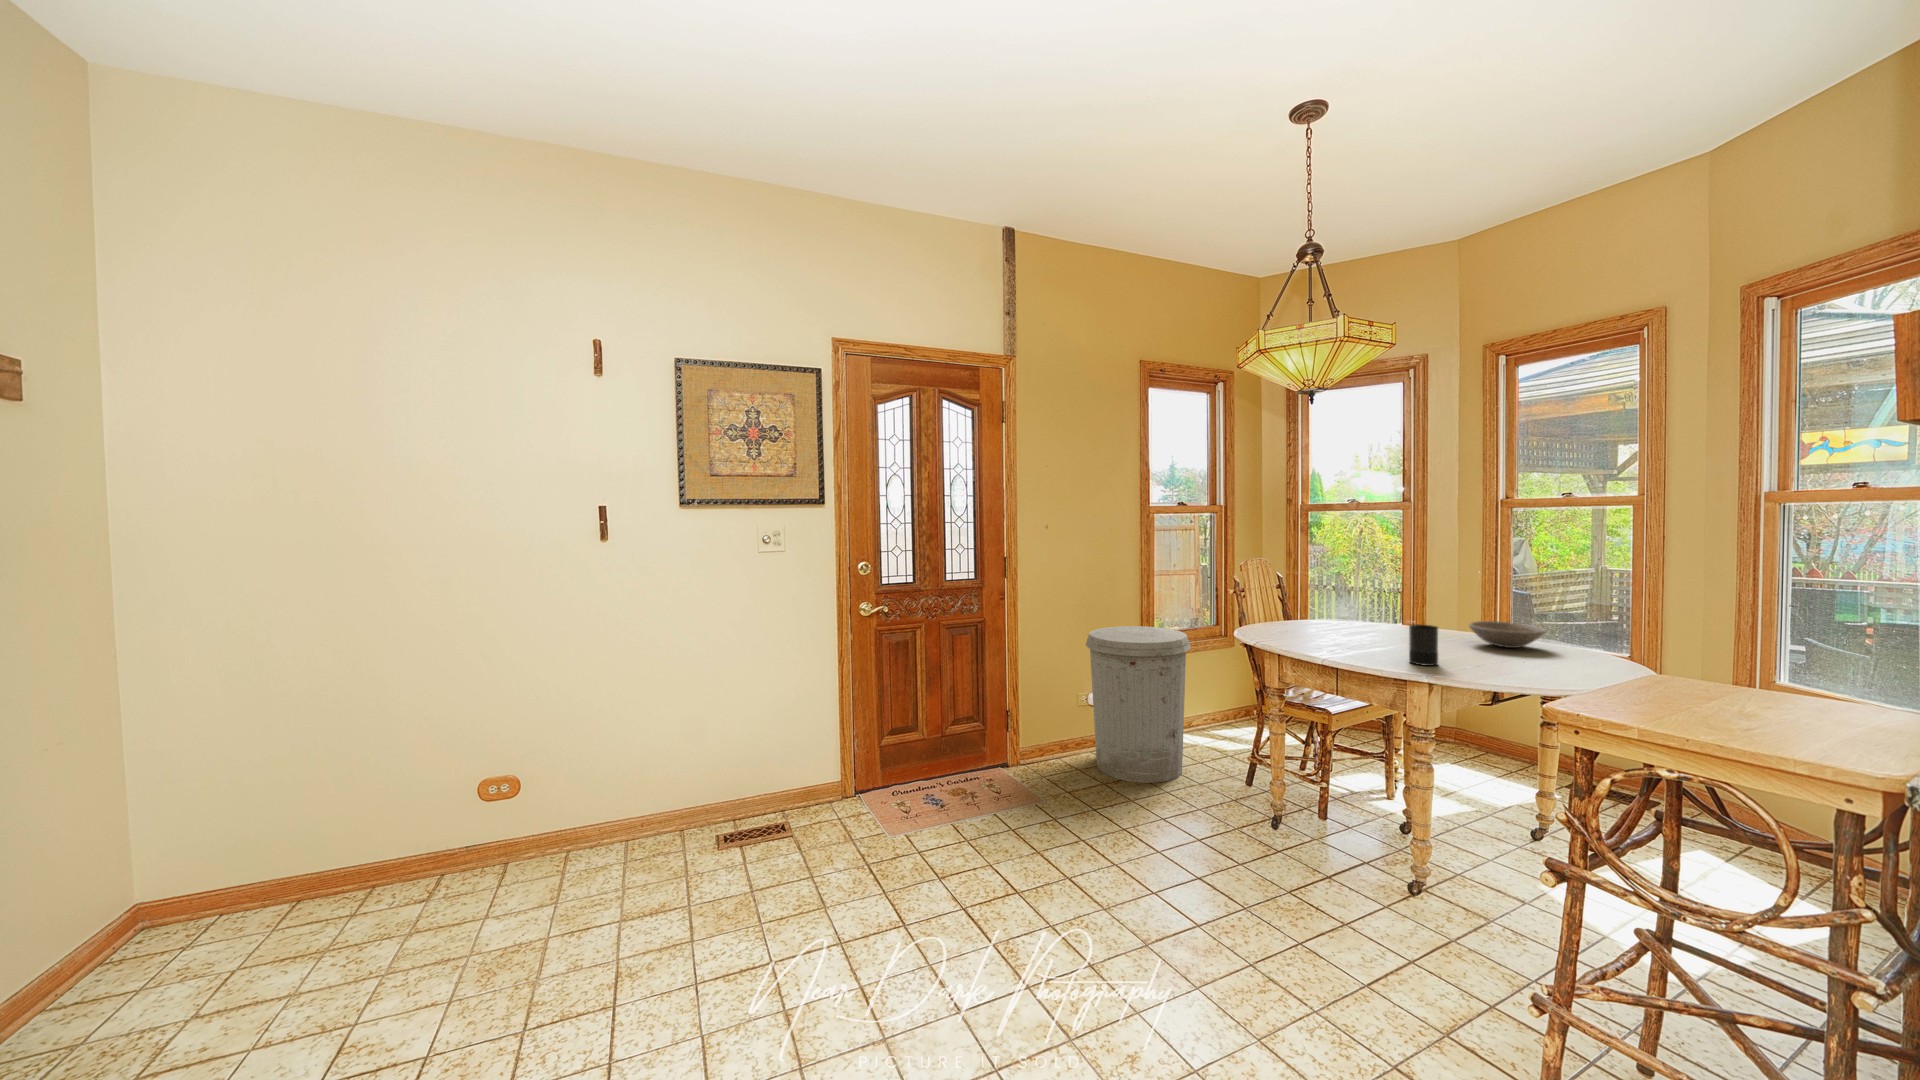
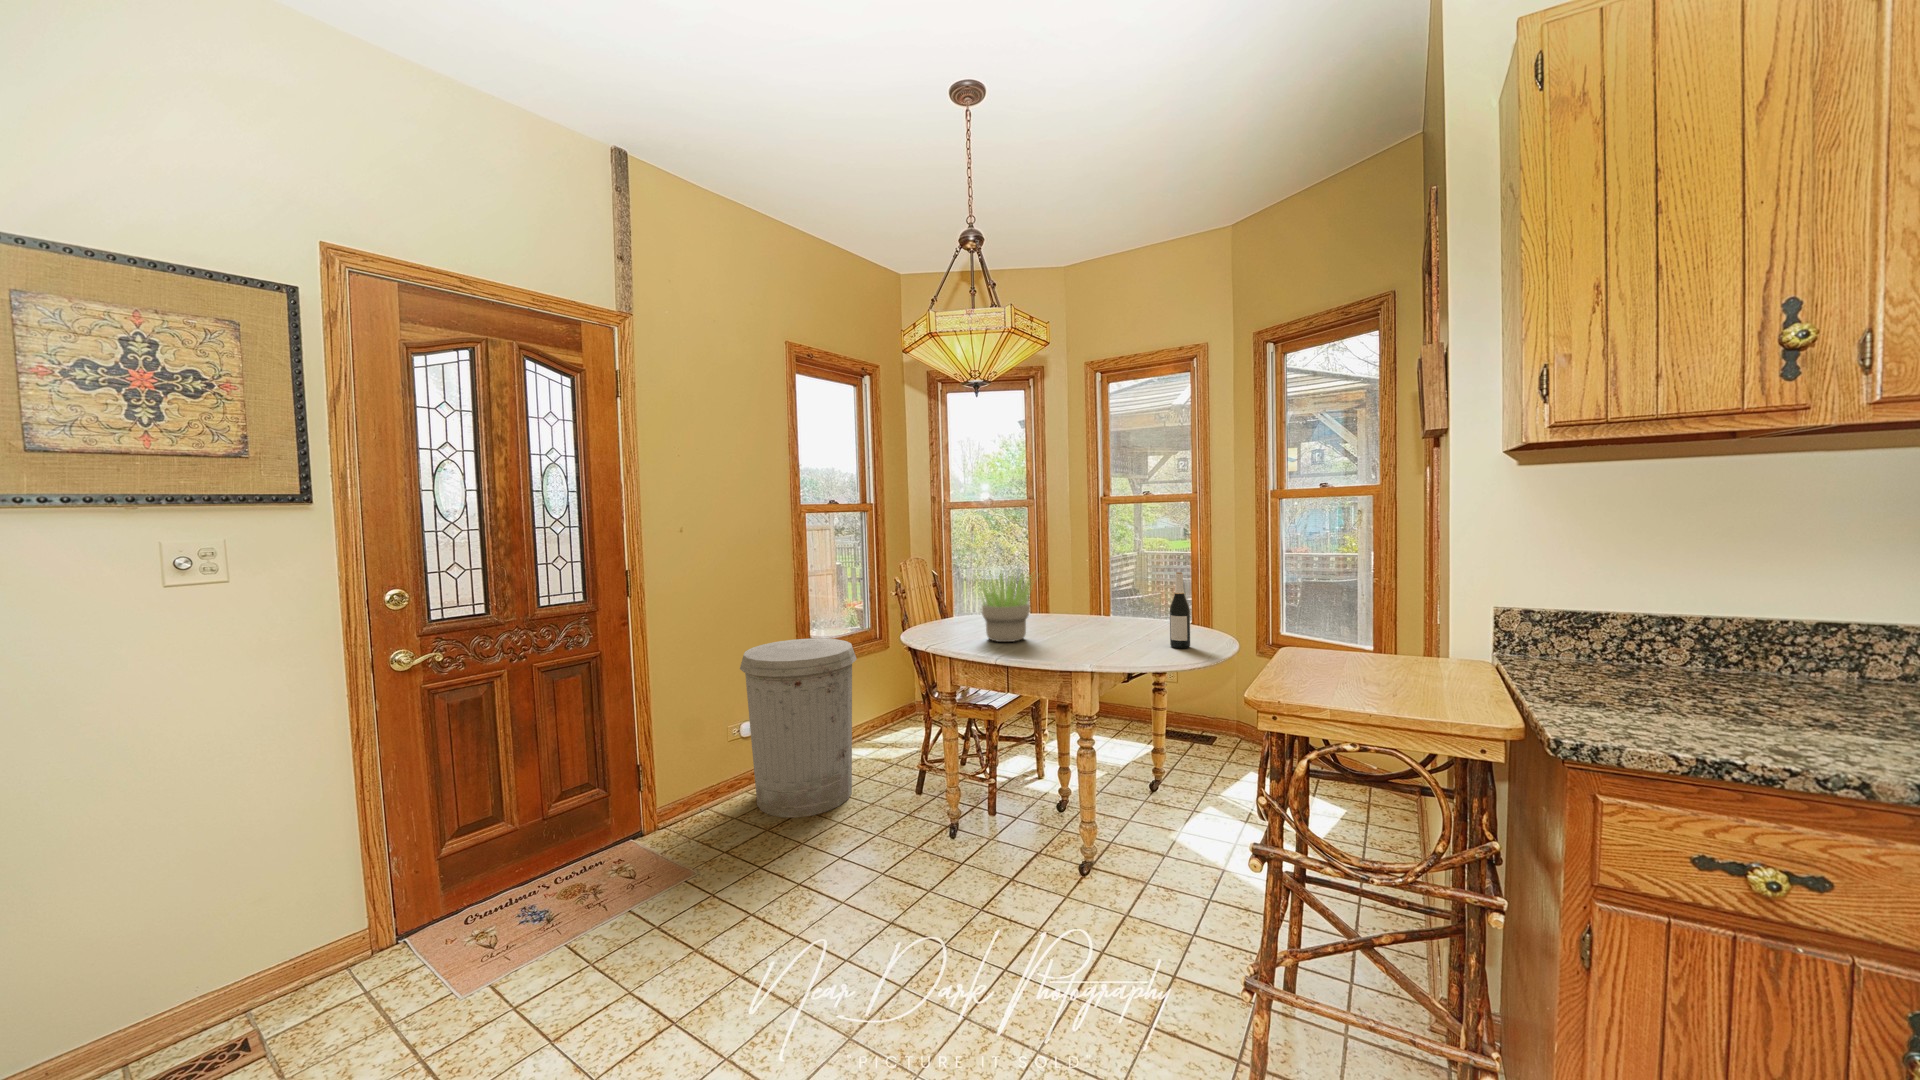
potted plant: none [1297,570,1393,647] -> present [973,570,1032,642]
wine bottle: none [1559,586,1590,676] -> present [1170,572,1190,649]
bowl: present [1469,621,1546,648] -> none [1095,605,1149,628]
candle: present [1409,624,1438,666] -> none [1062,613,1089,654]

